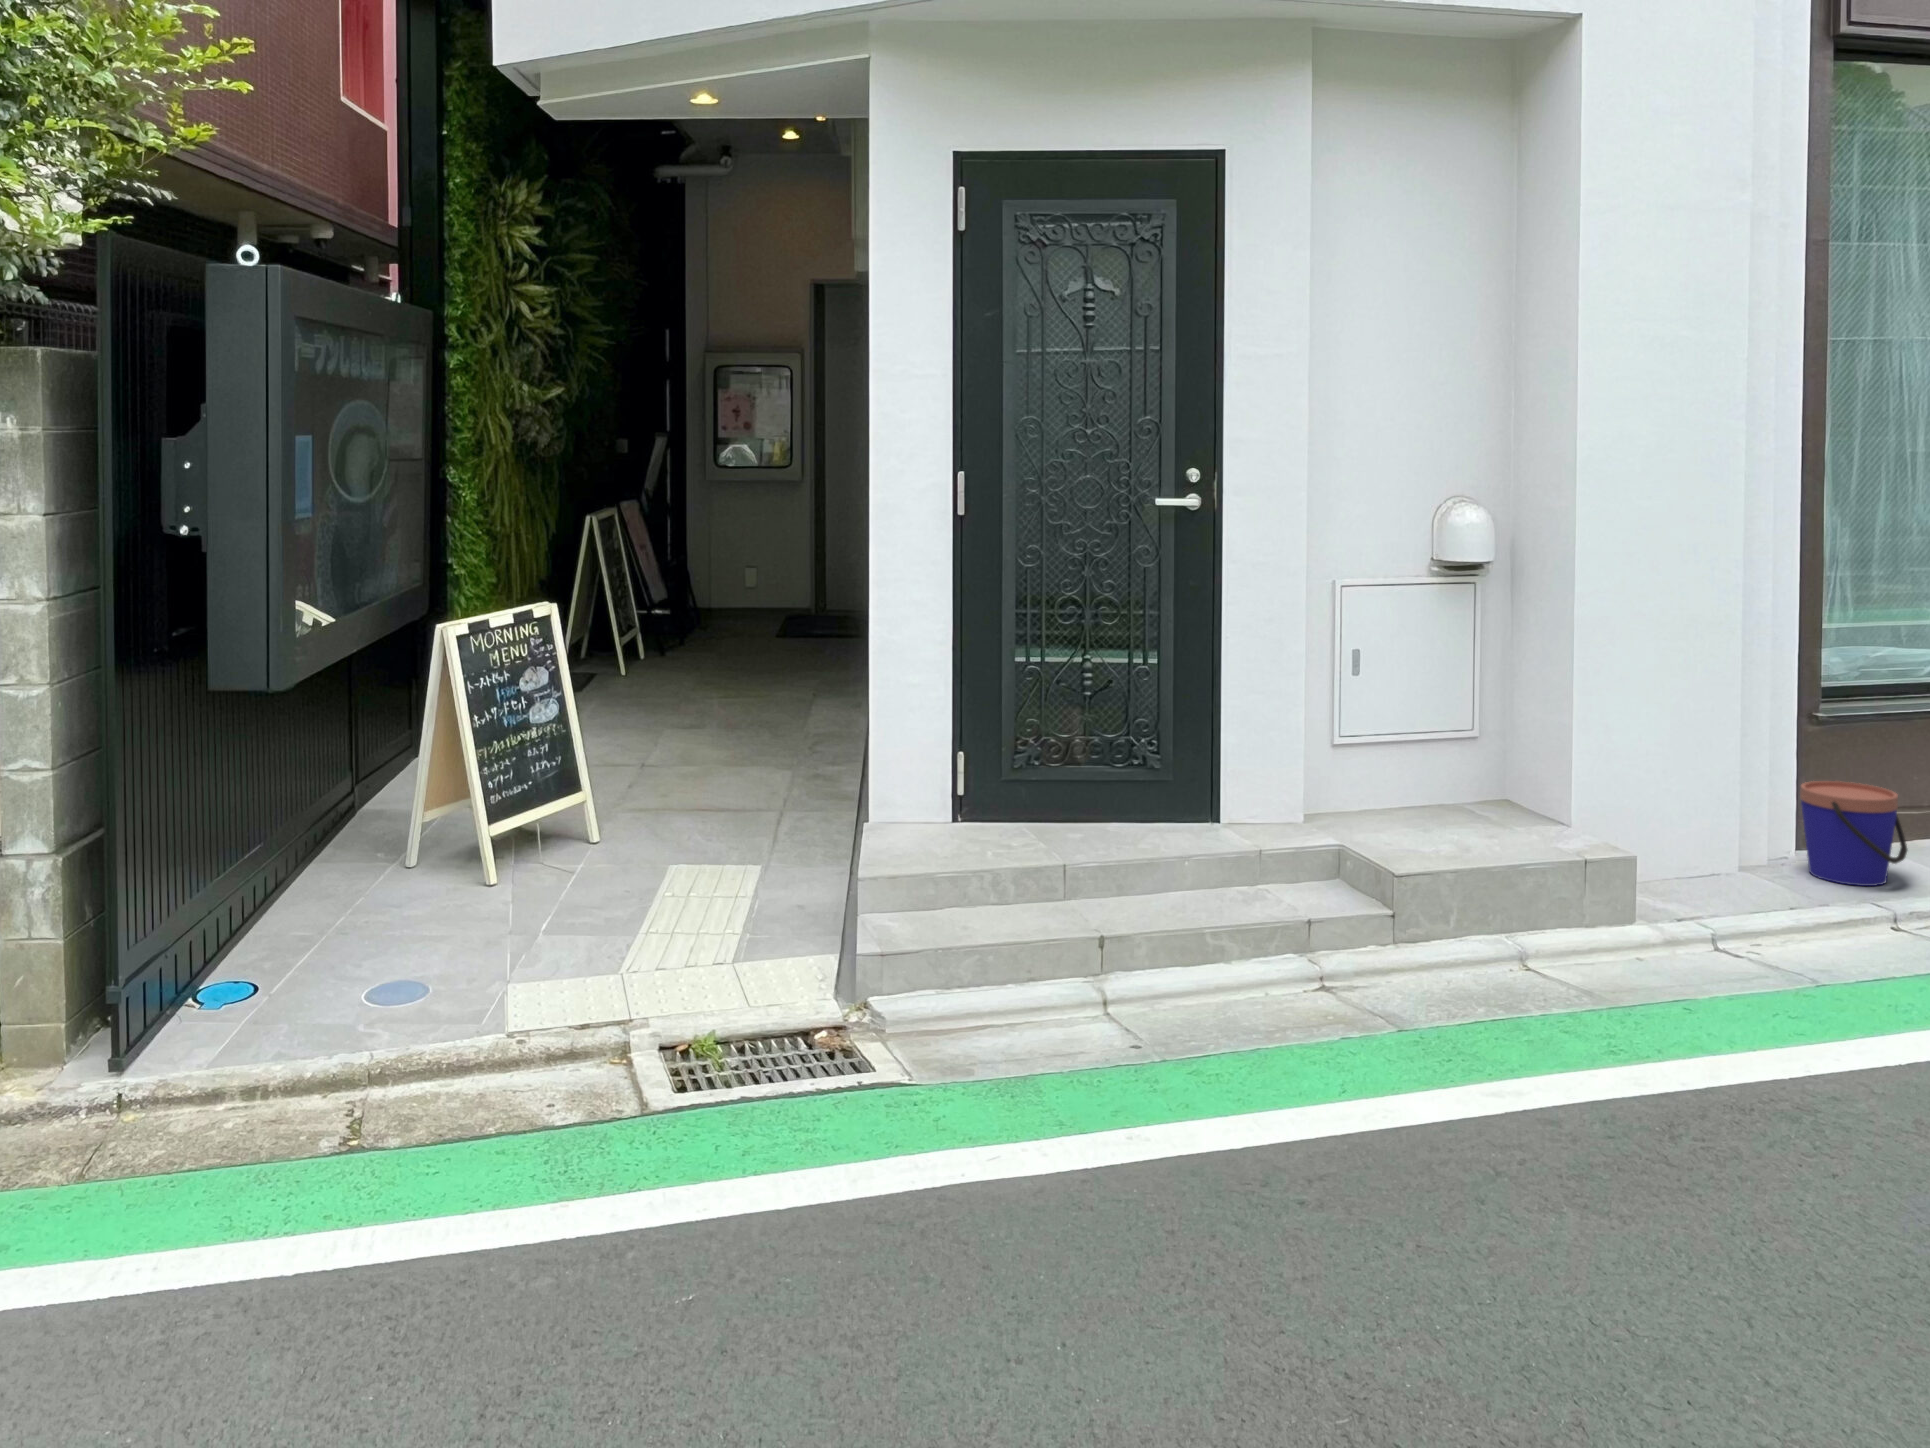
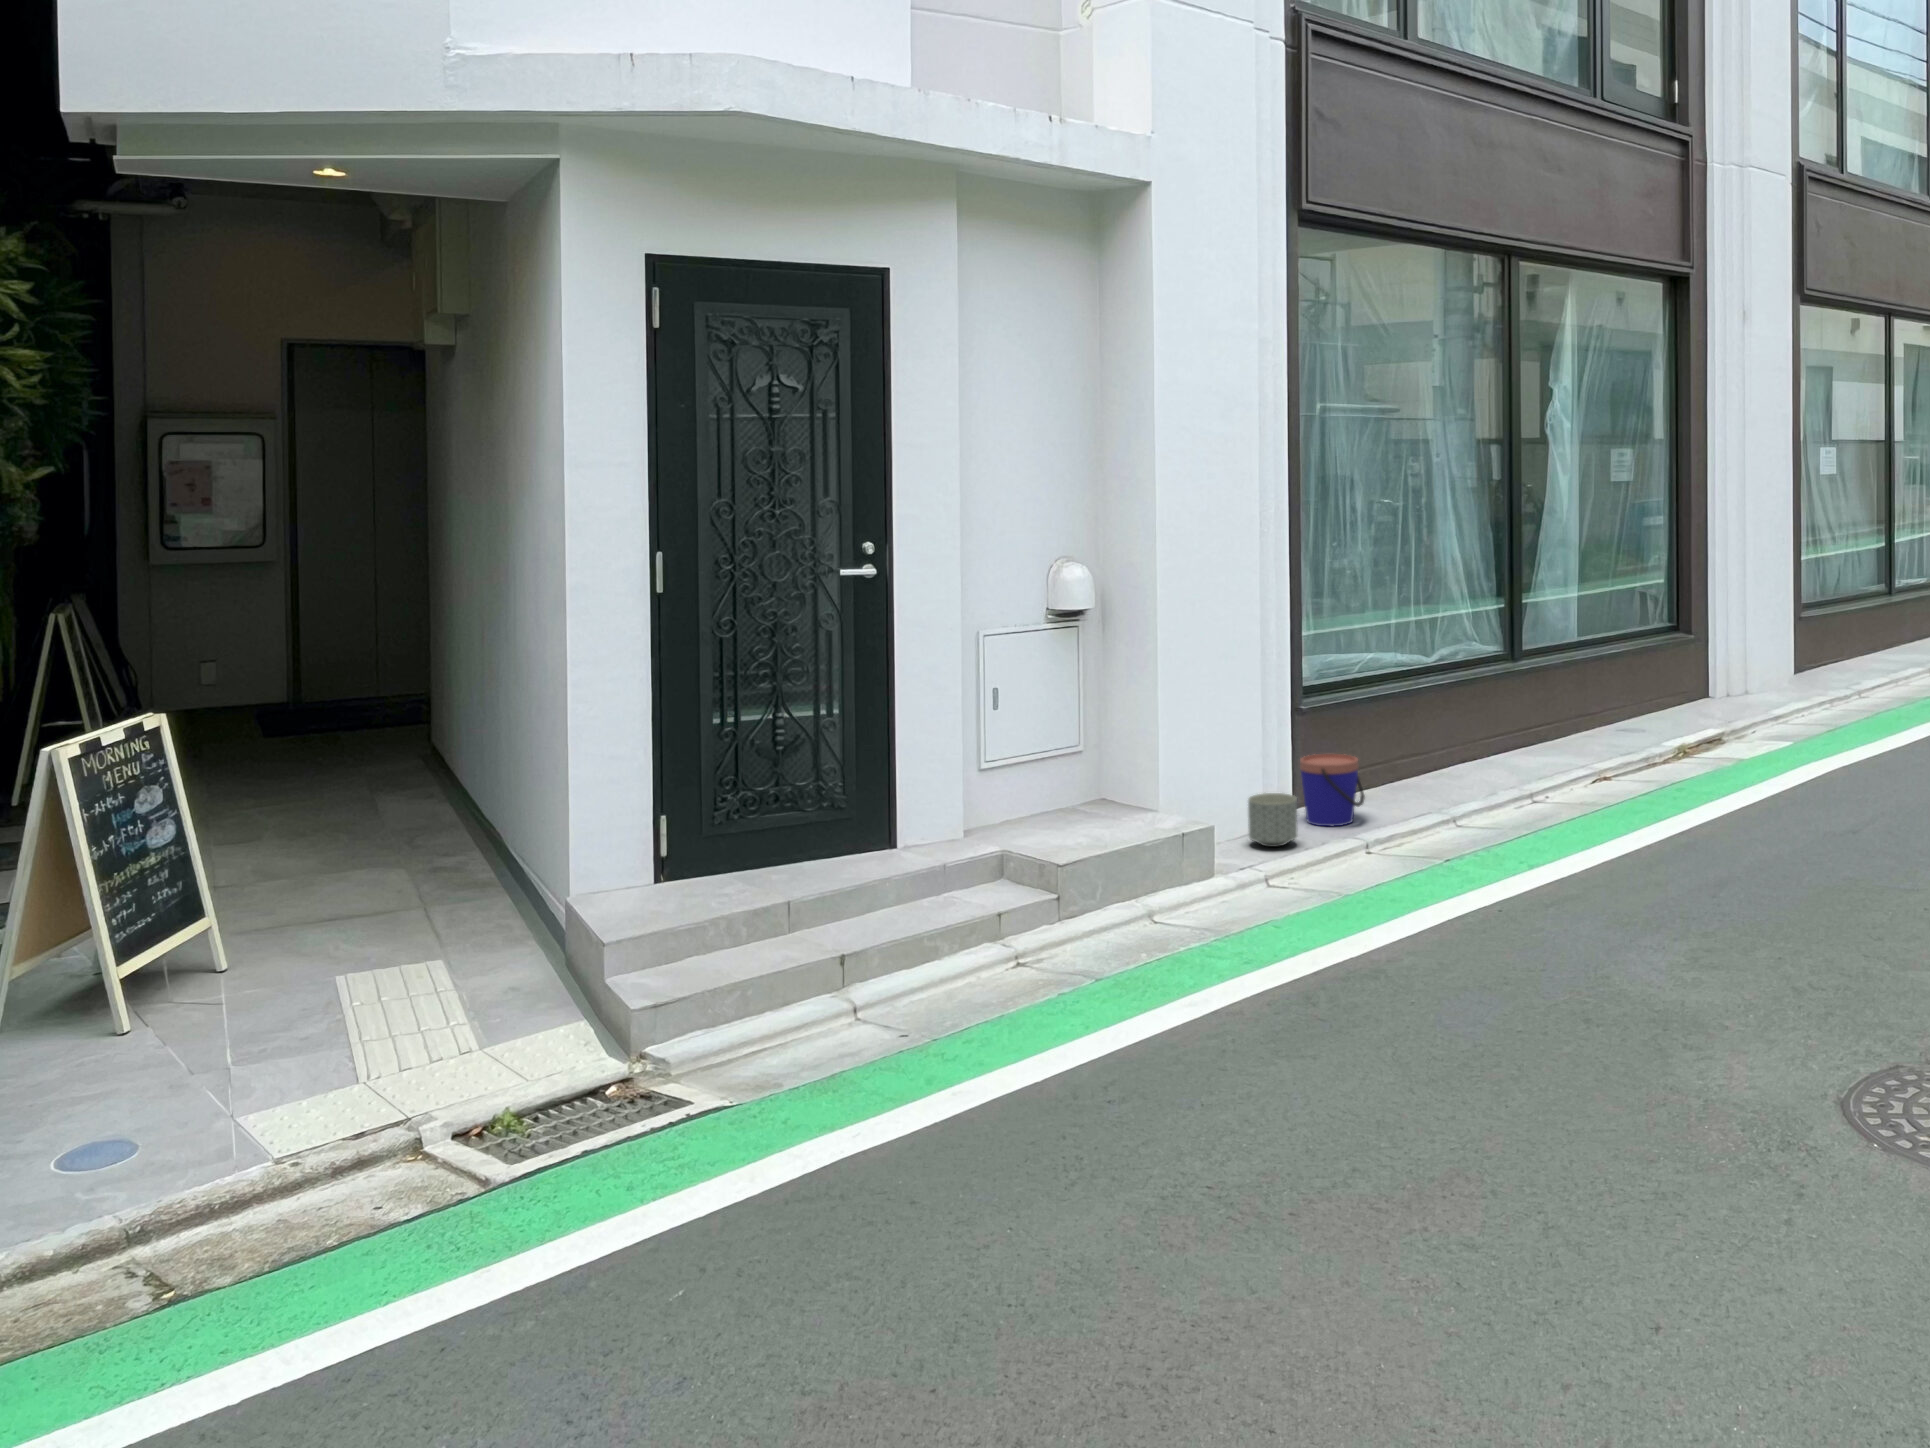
planter: none [1706,824,1784,900] -> present [1248,793,1297,847]

